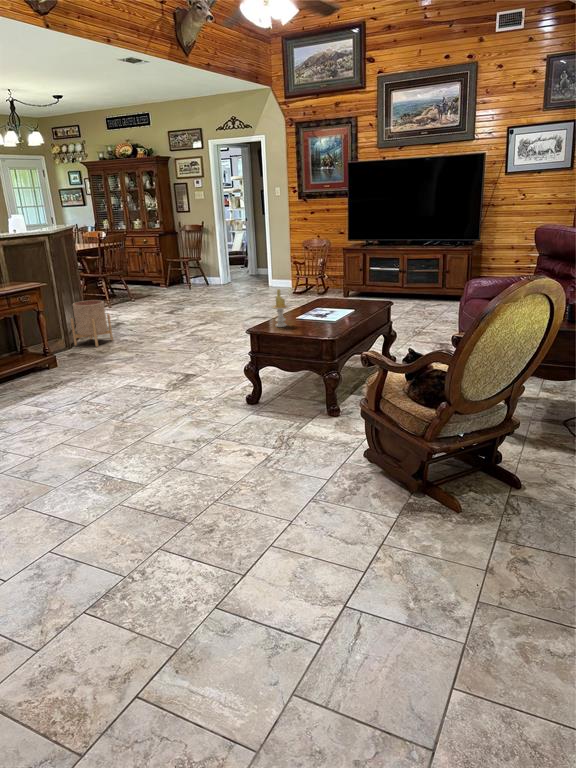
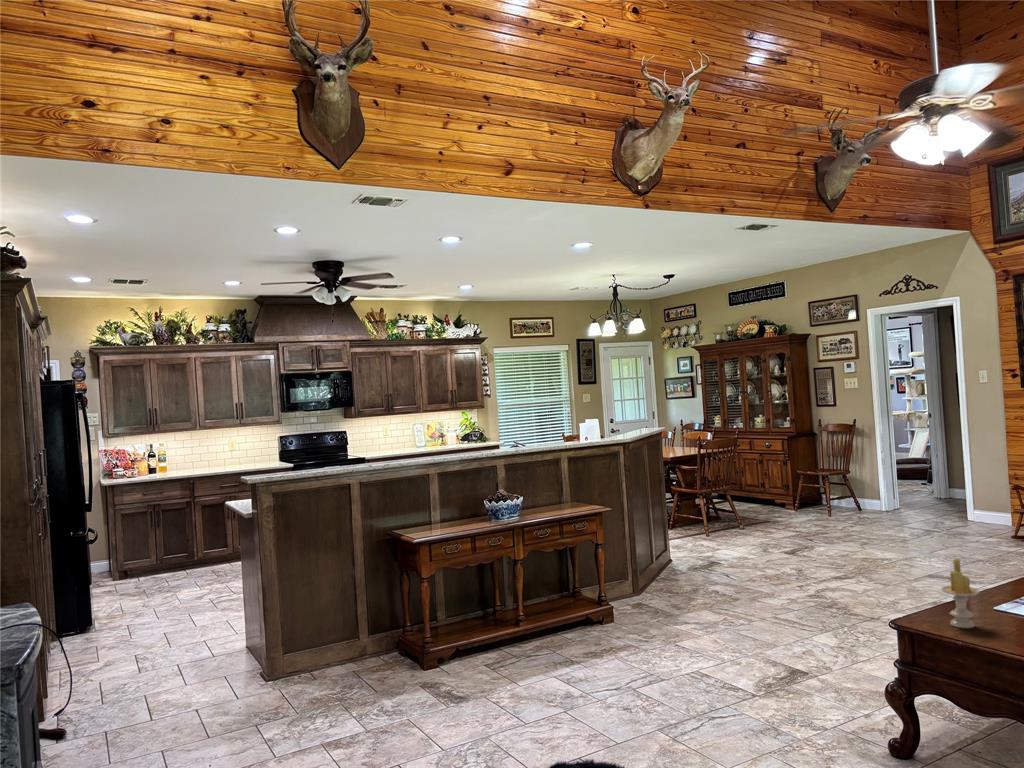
planter: present [70,300,113,347] -> none [643,529,698,596]

